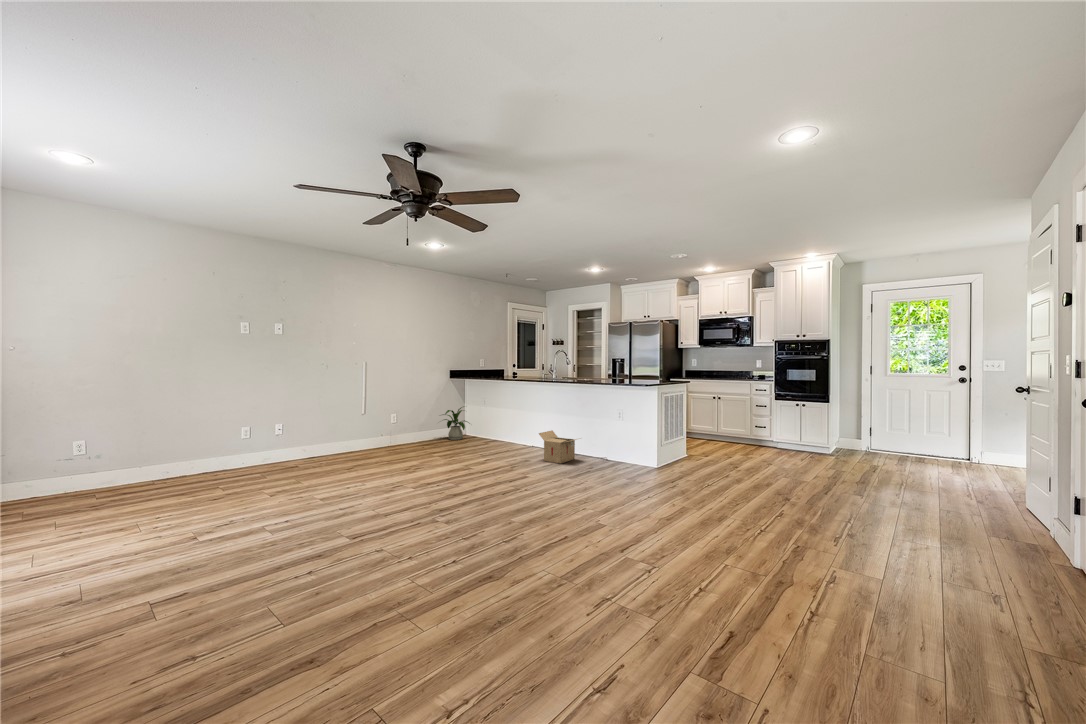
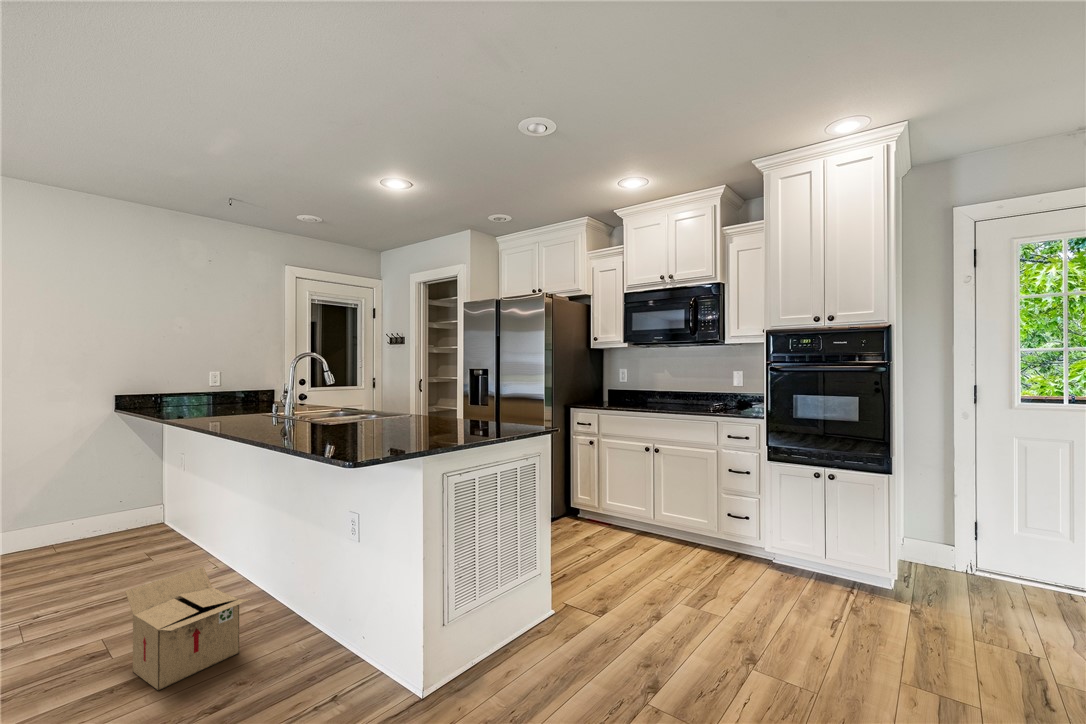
house plant: present [443,407,469,440] -> none [57,478,142,553]

